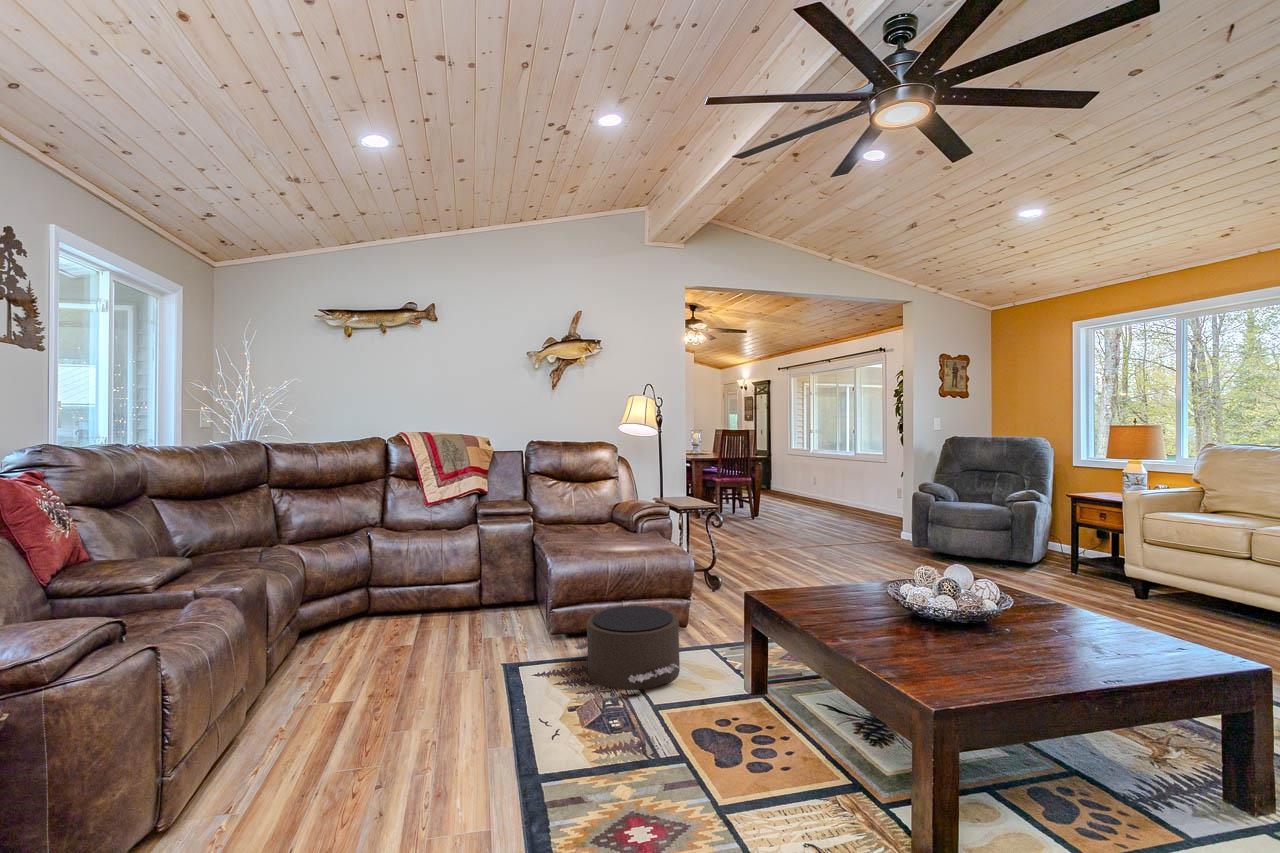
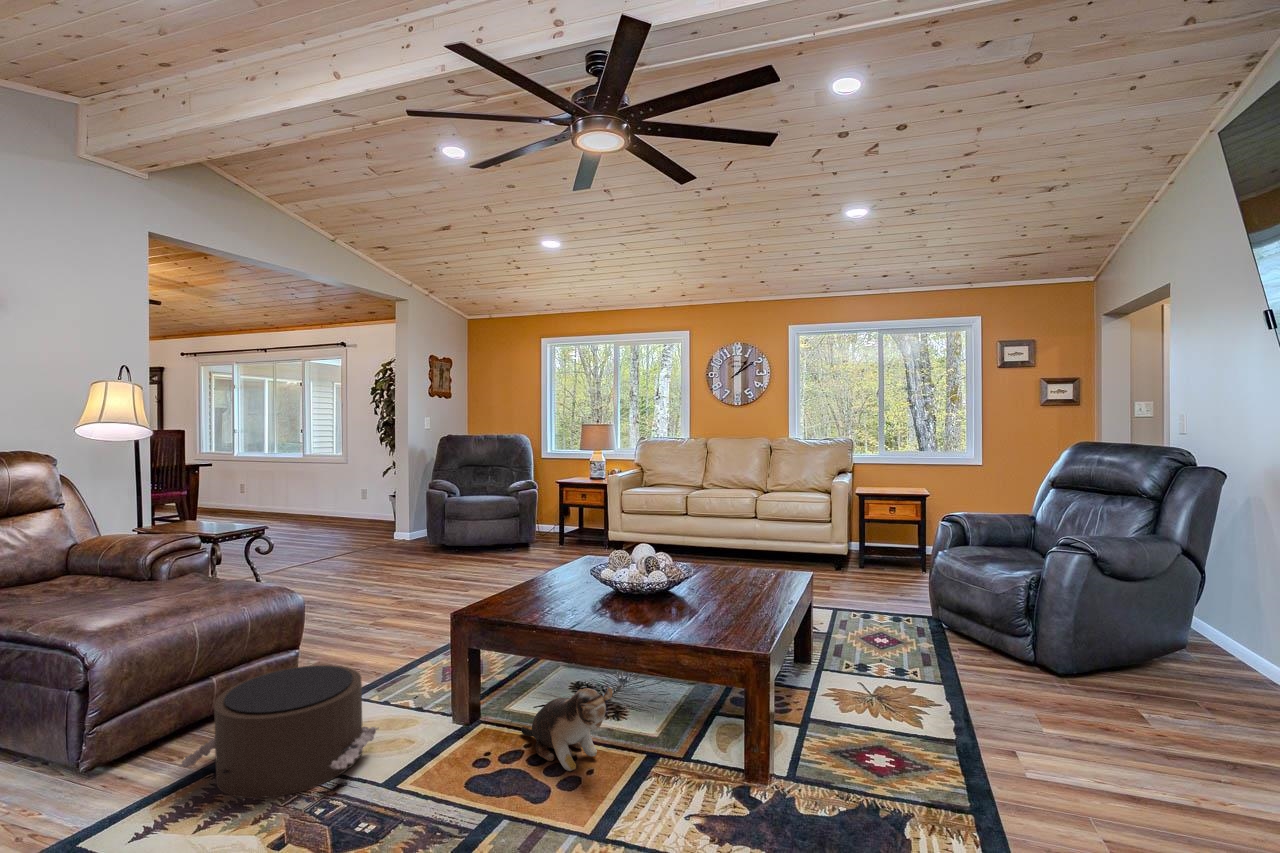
plush toy: none [763,687,808,760] -> present [521,688,612,771]

